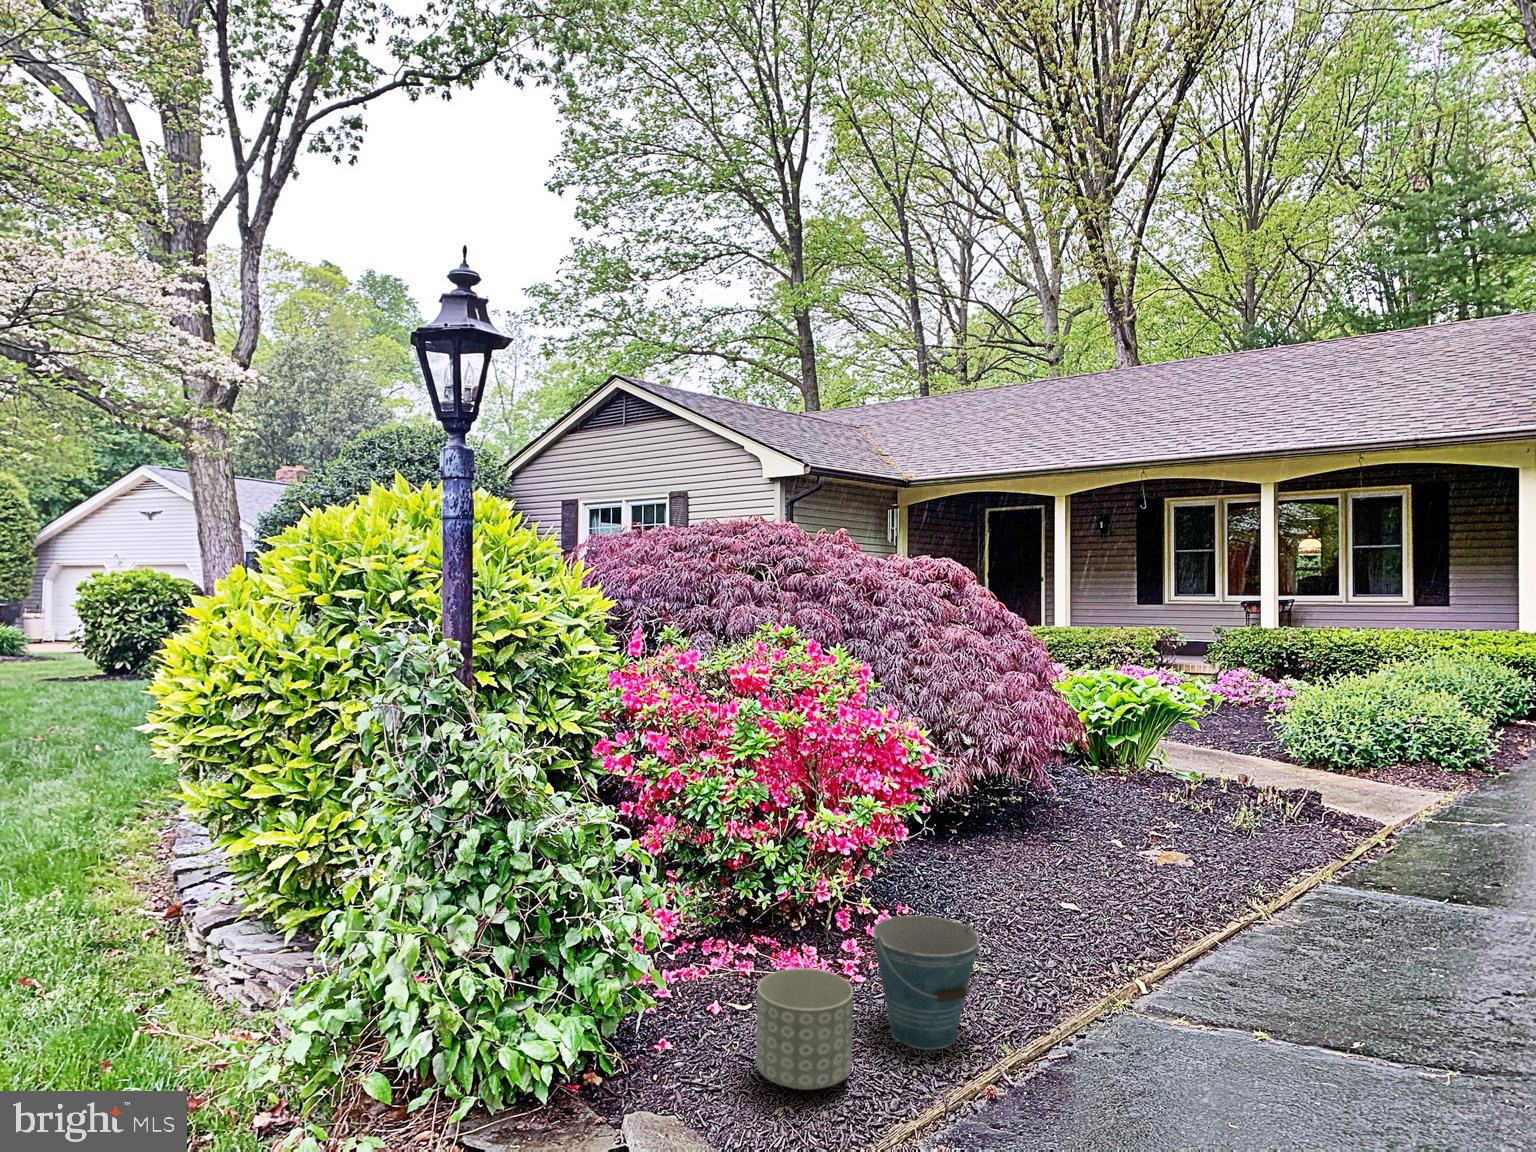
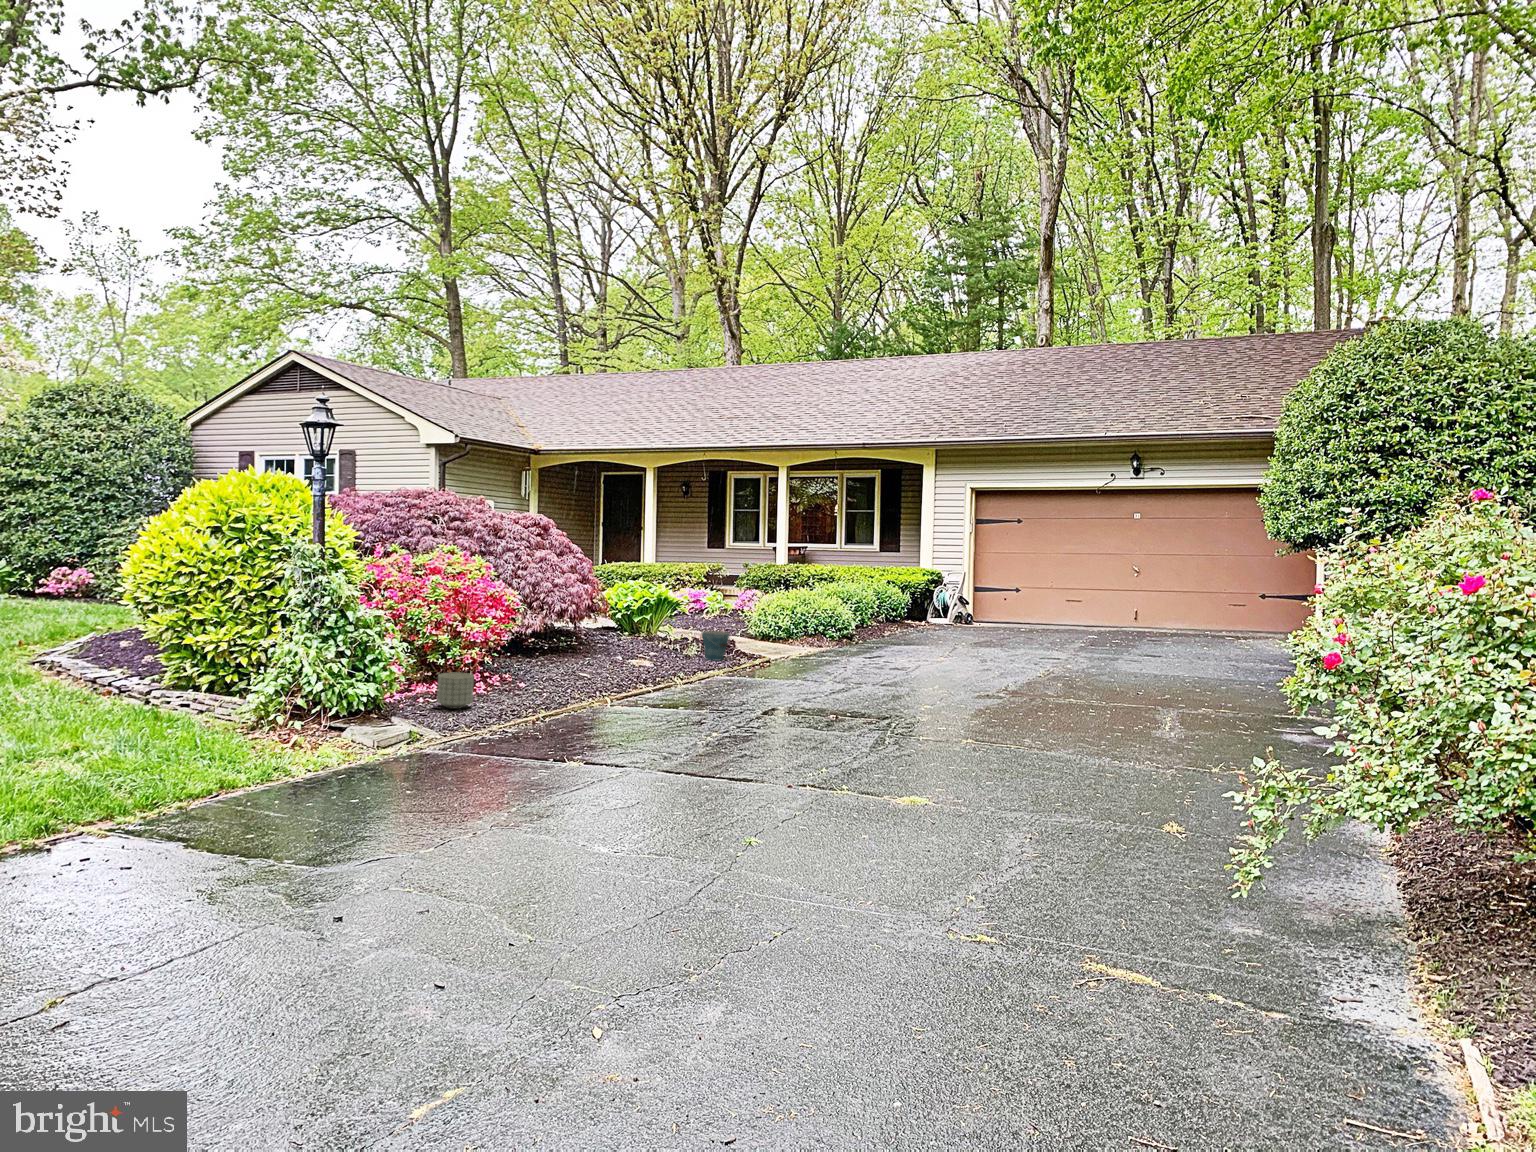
bucket: present [872,916,982,1050] -> present [702,631,730,661]

